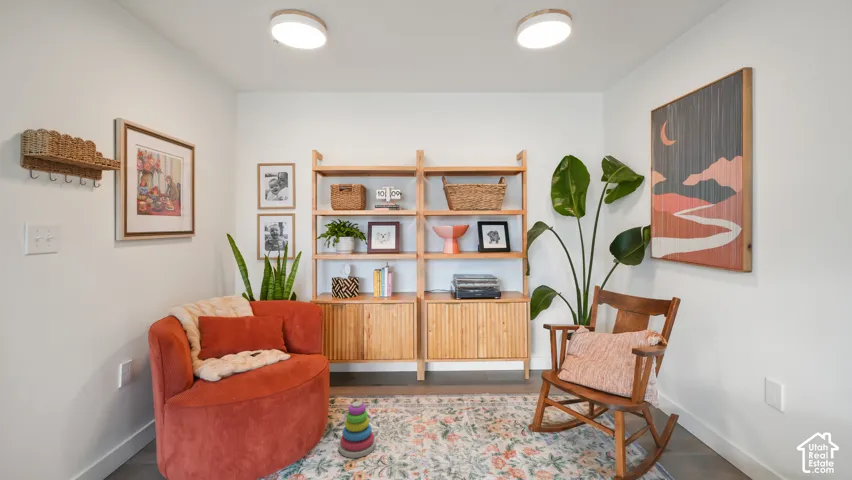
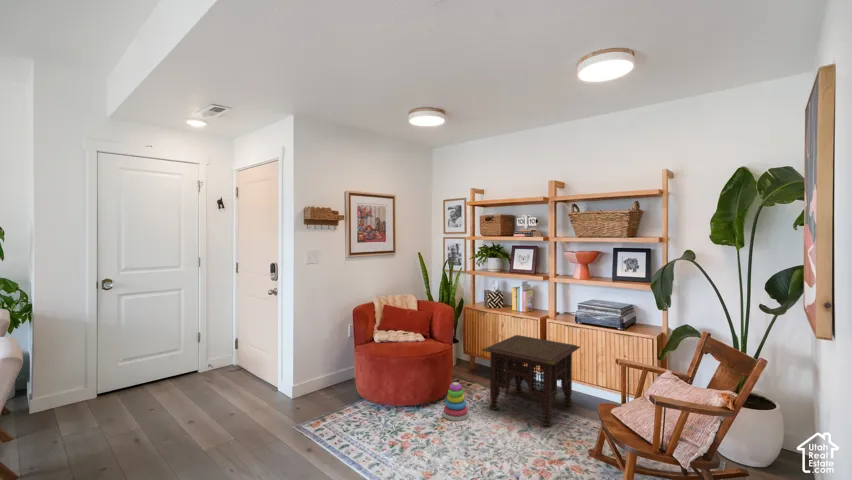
side table: none [378,322,471,421] -> present [482,335,580,426]

